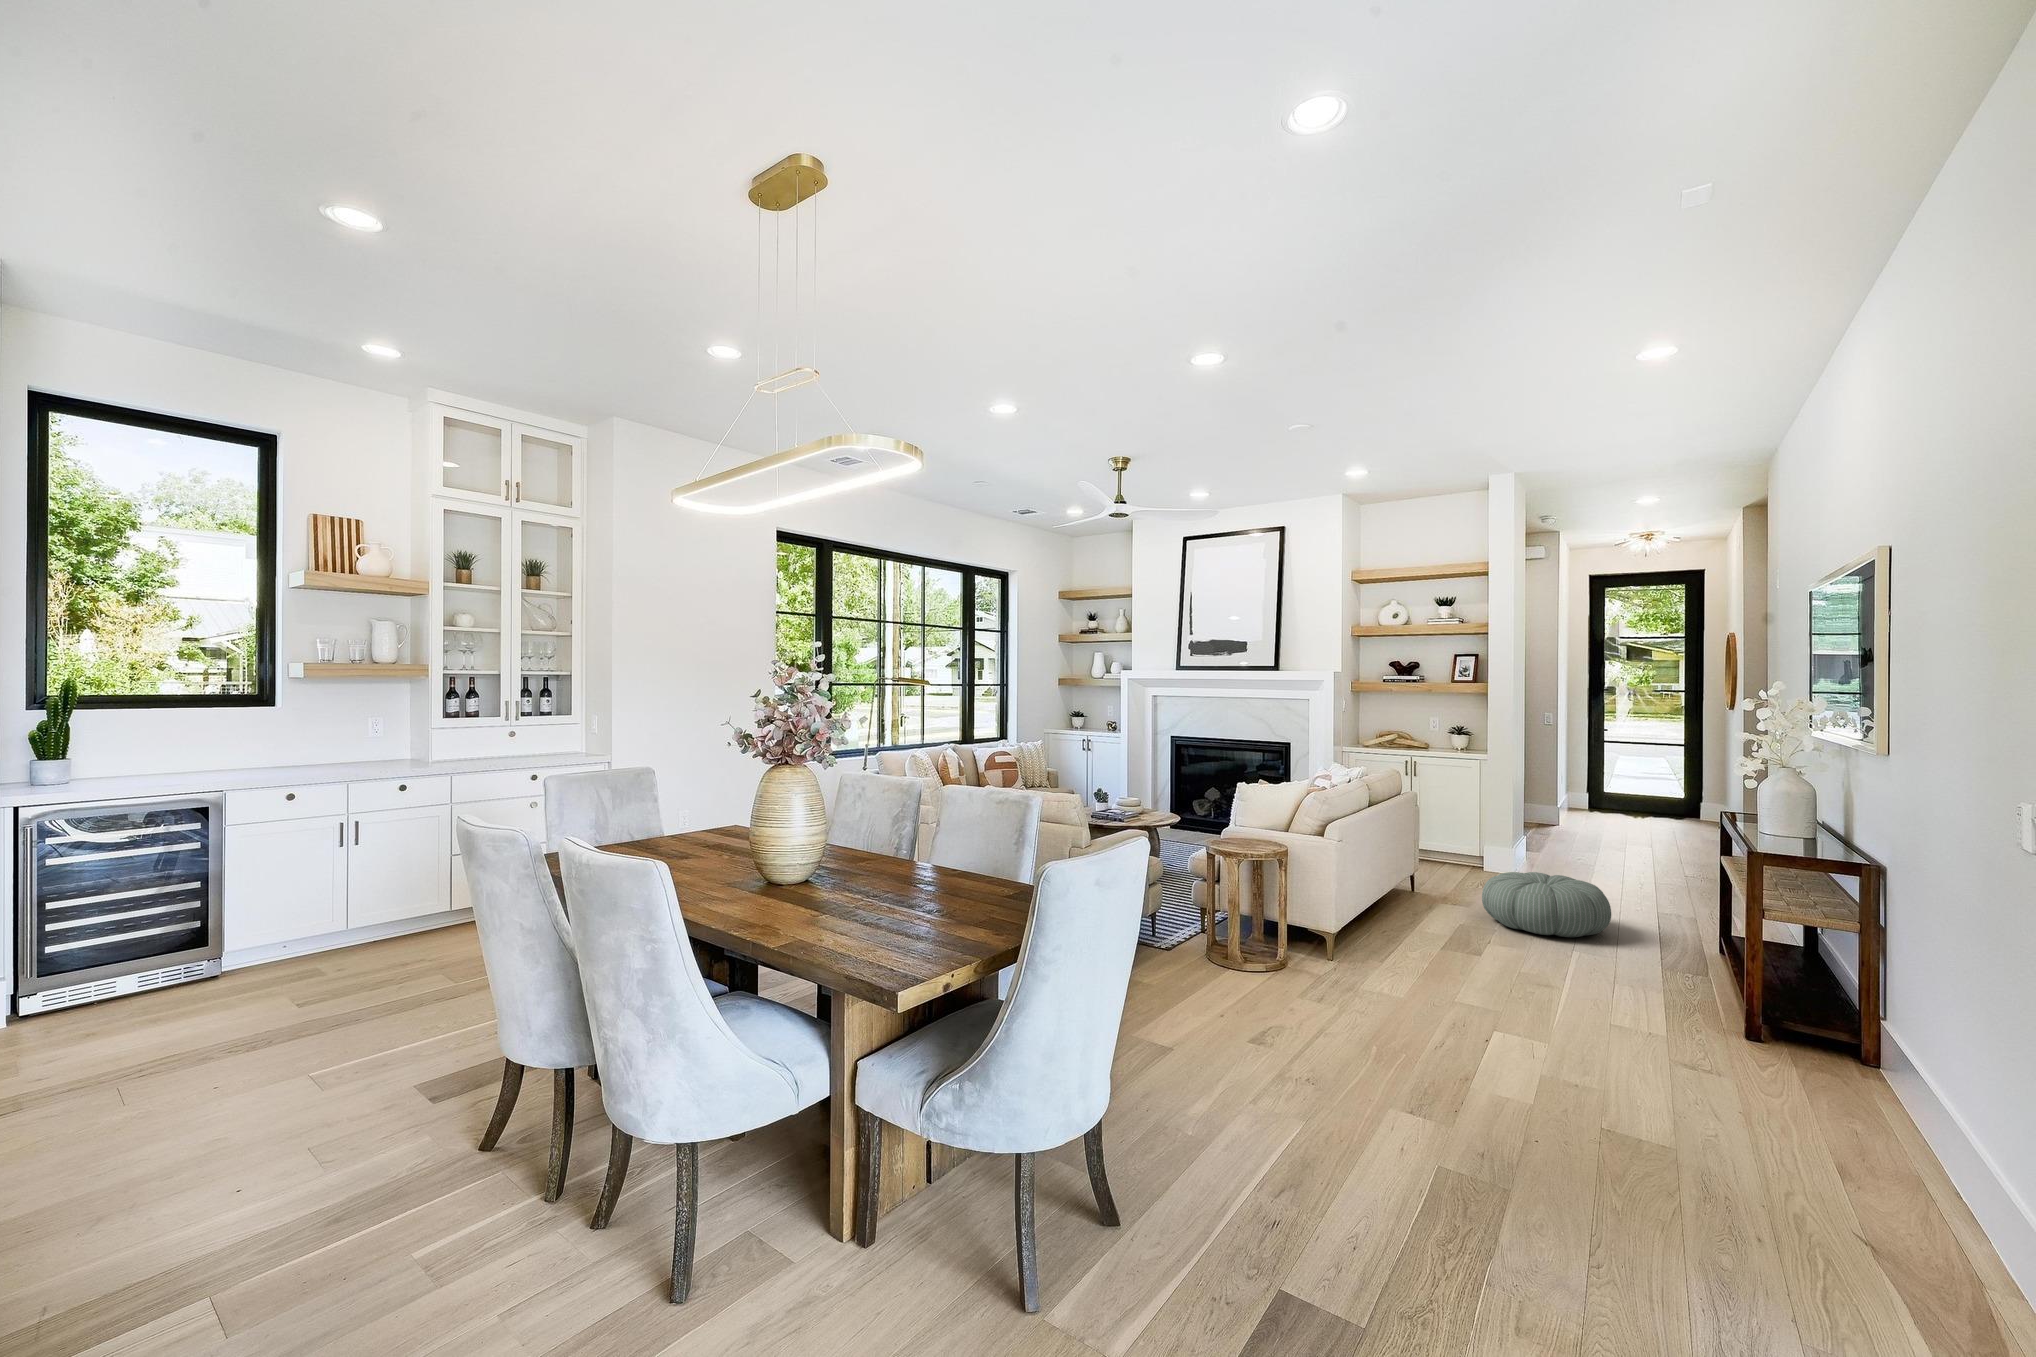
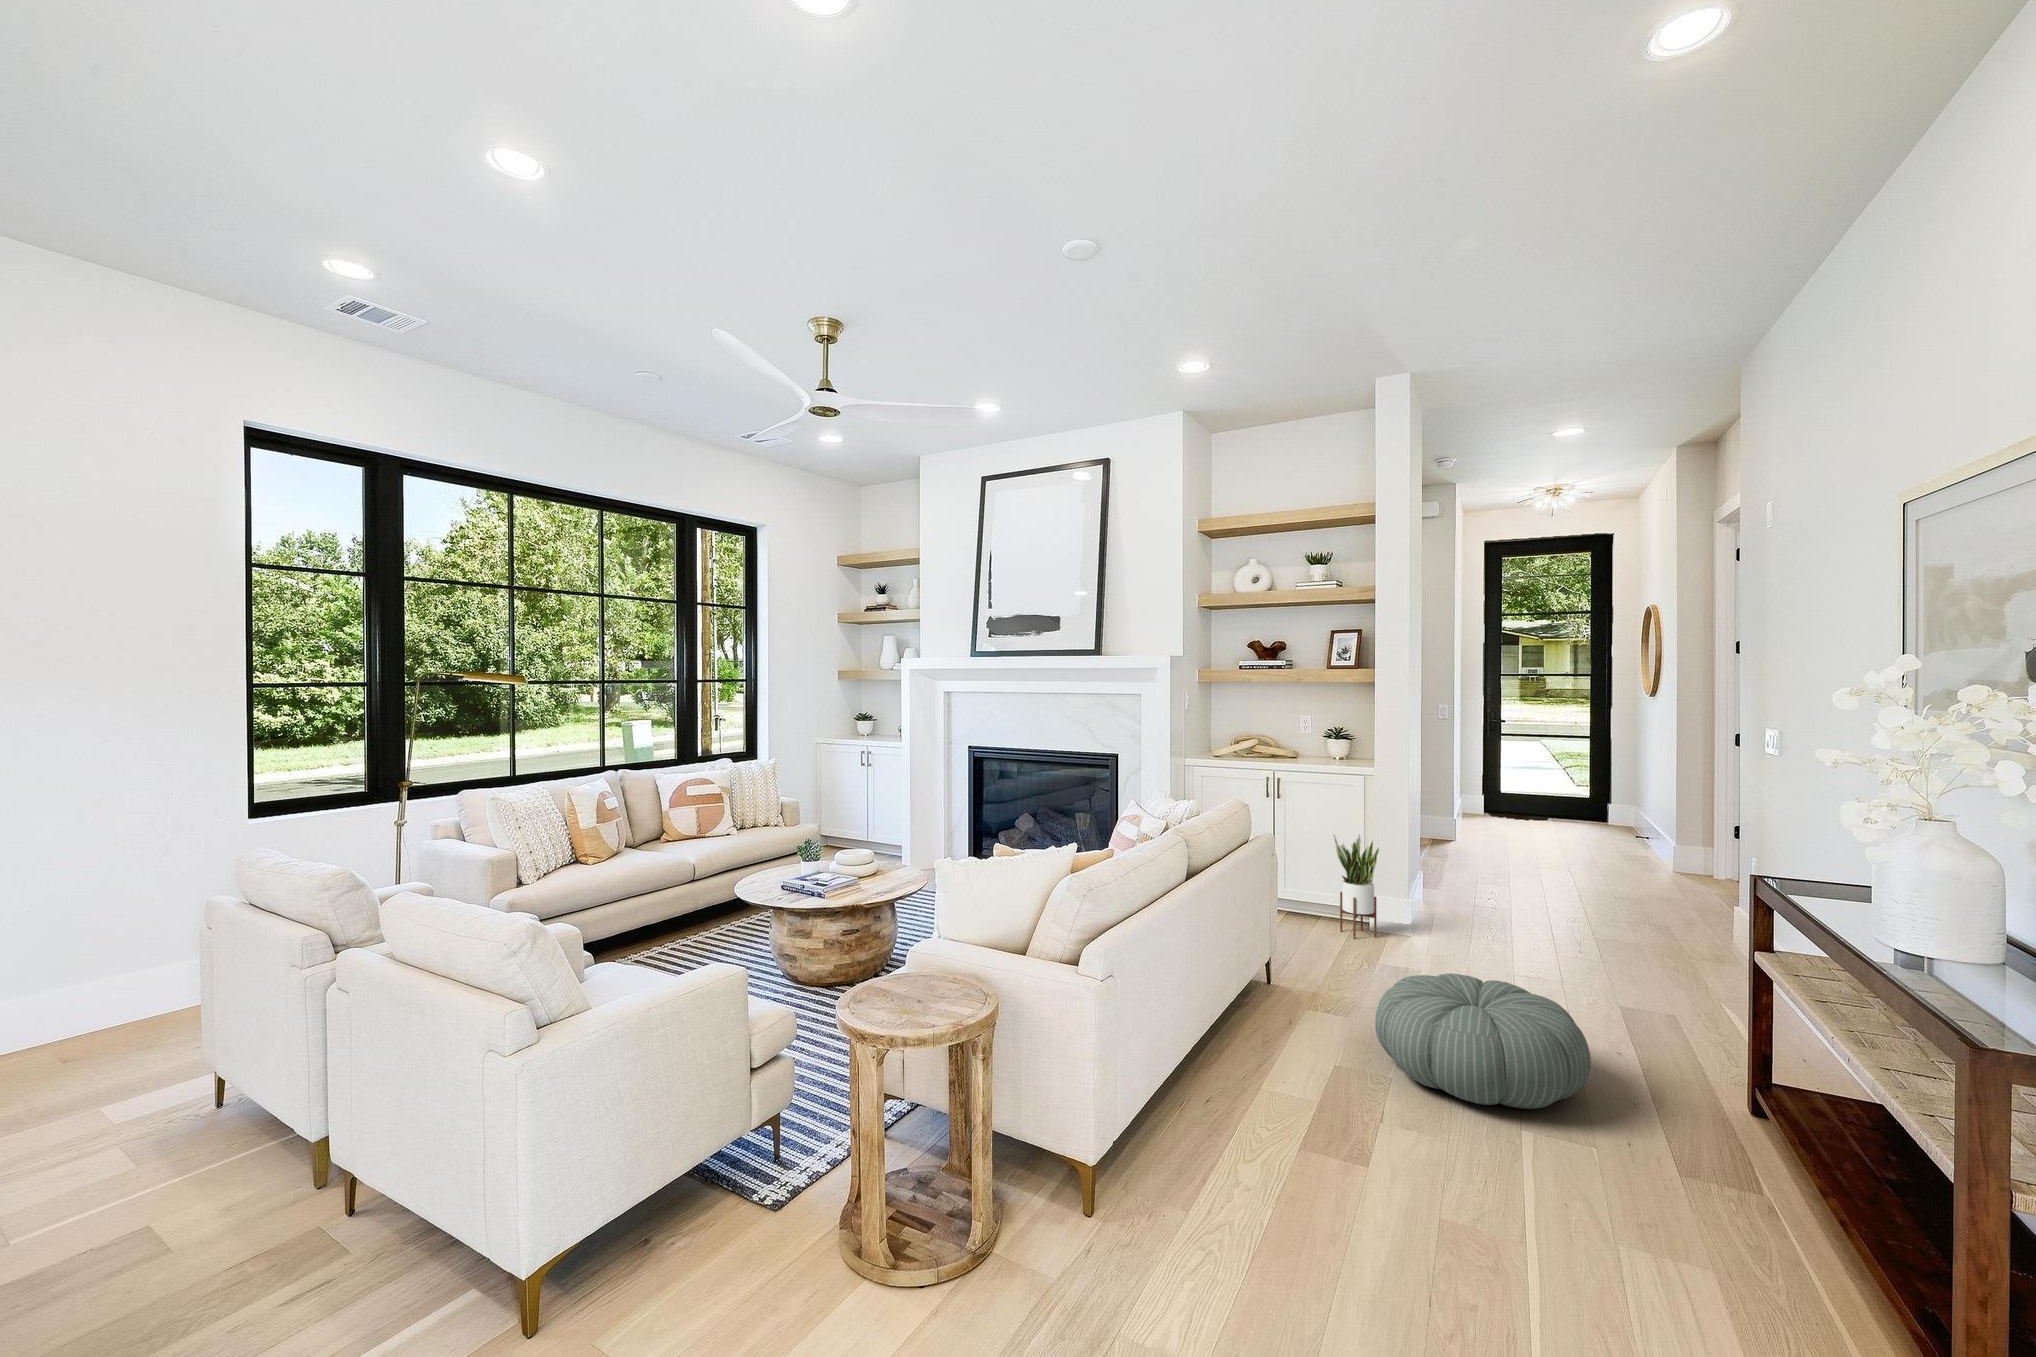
potted plant: none [1455,798,1489,871] -> present [1333,834,1379,939]

